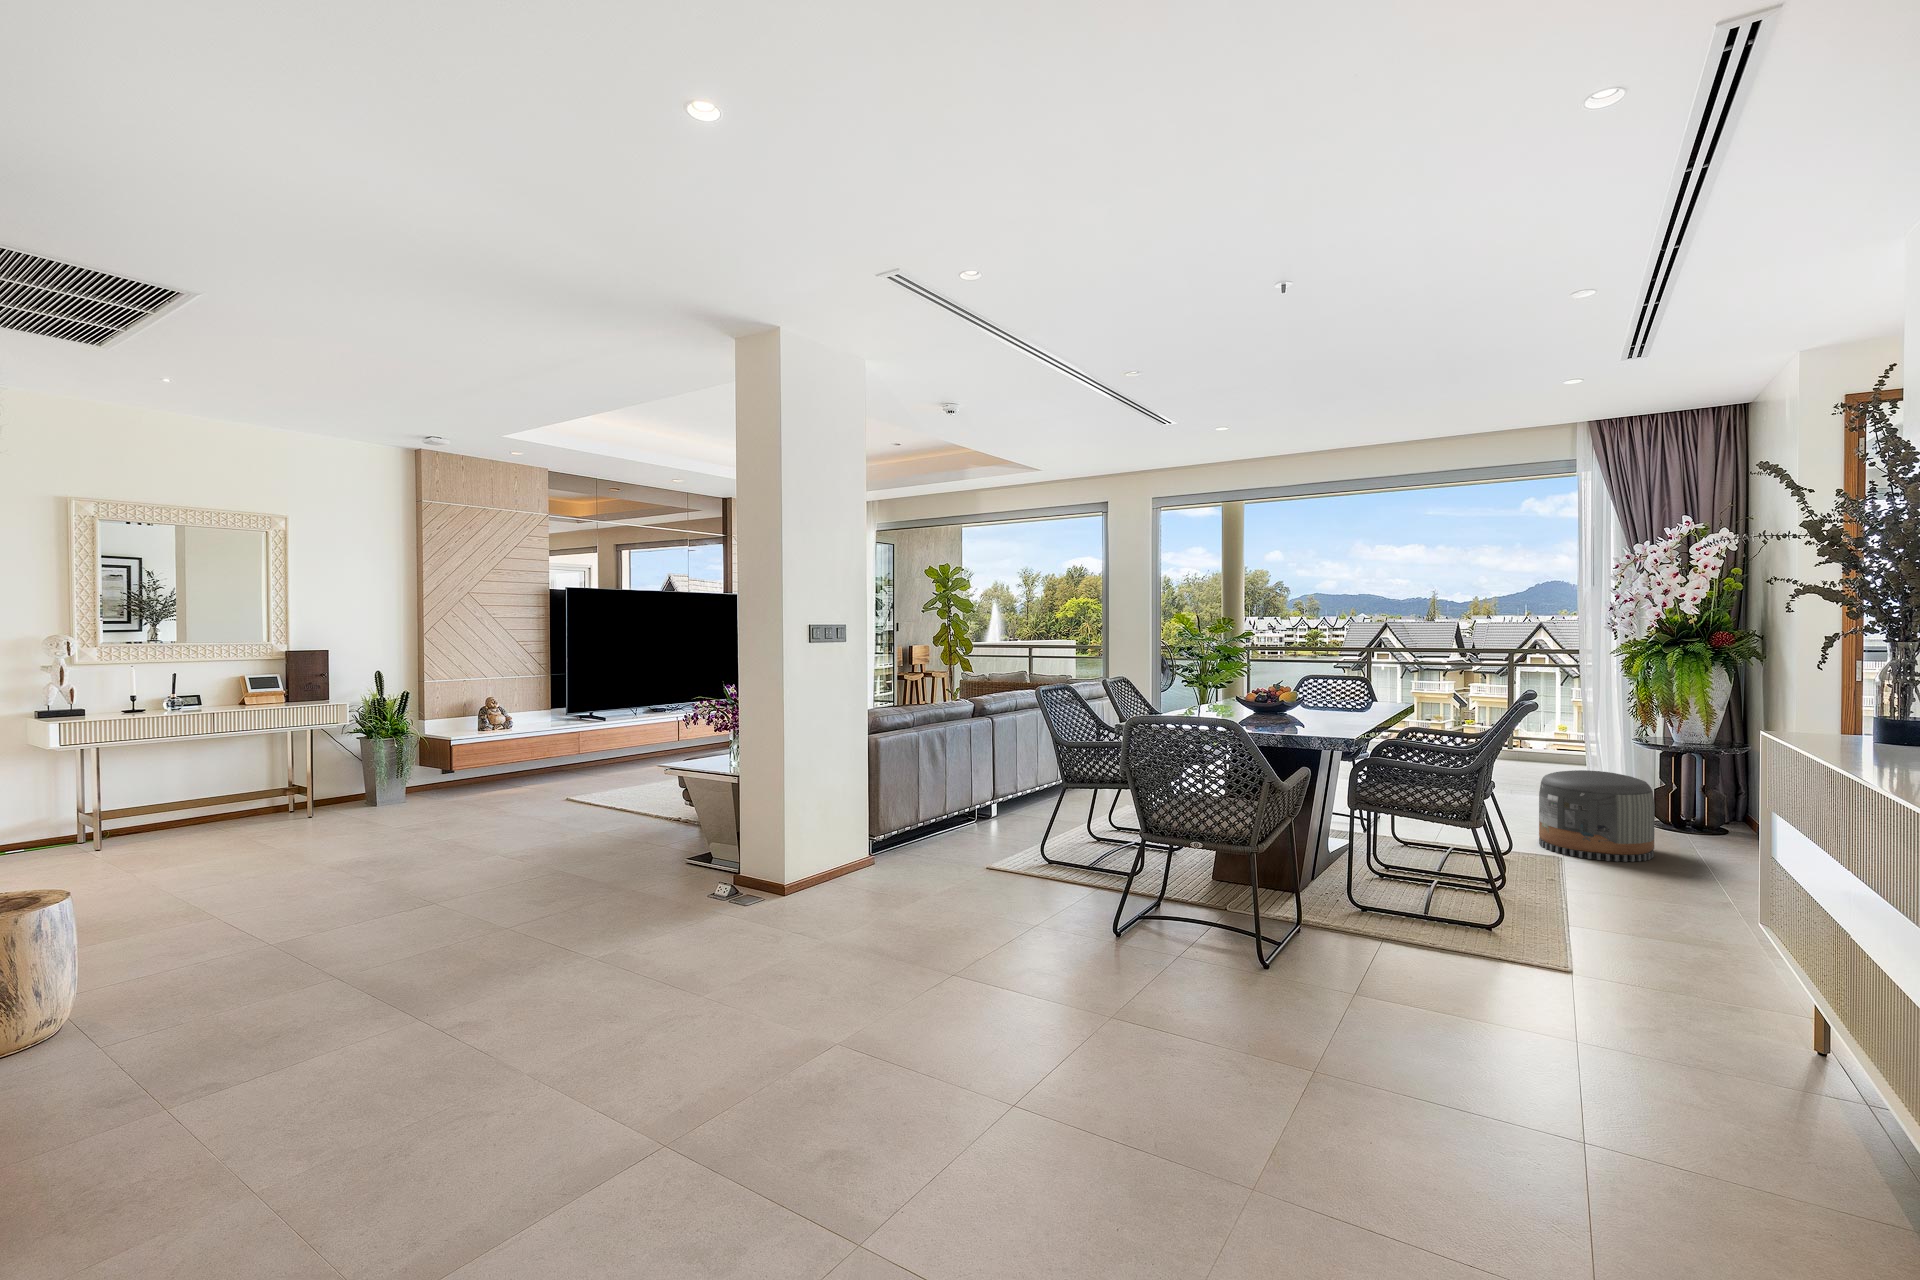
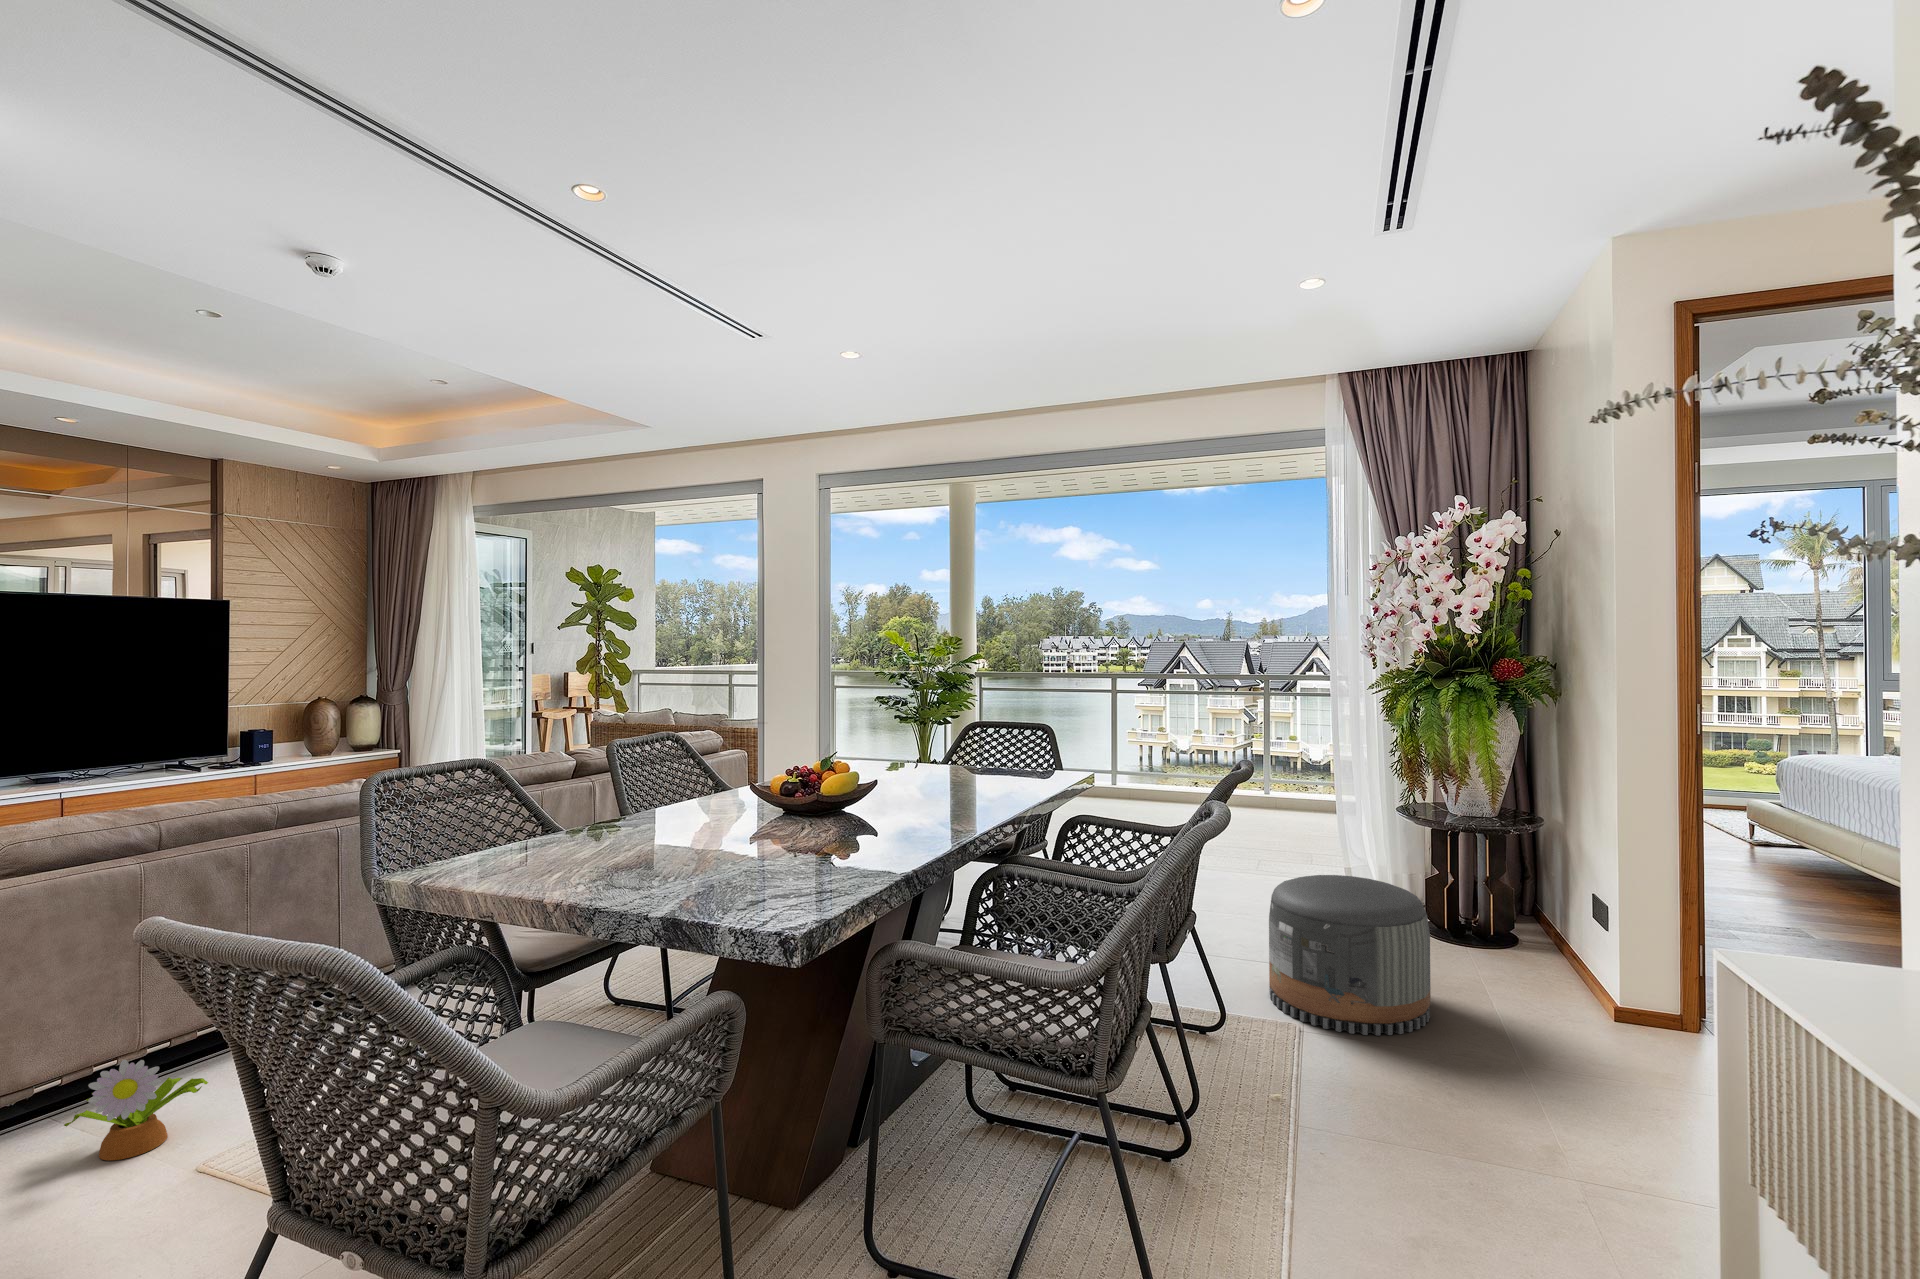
decorative plant: none [914,816,963,865] -> present [64,1060,208,1160]

